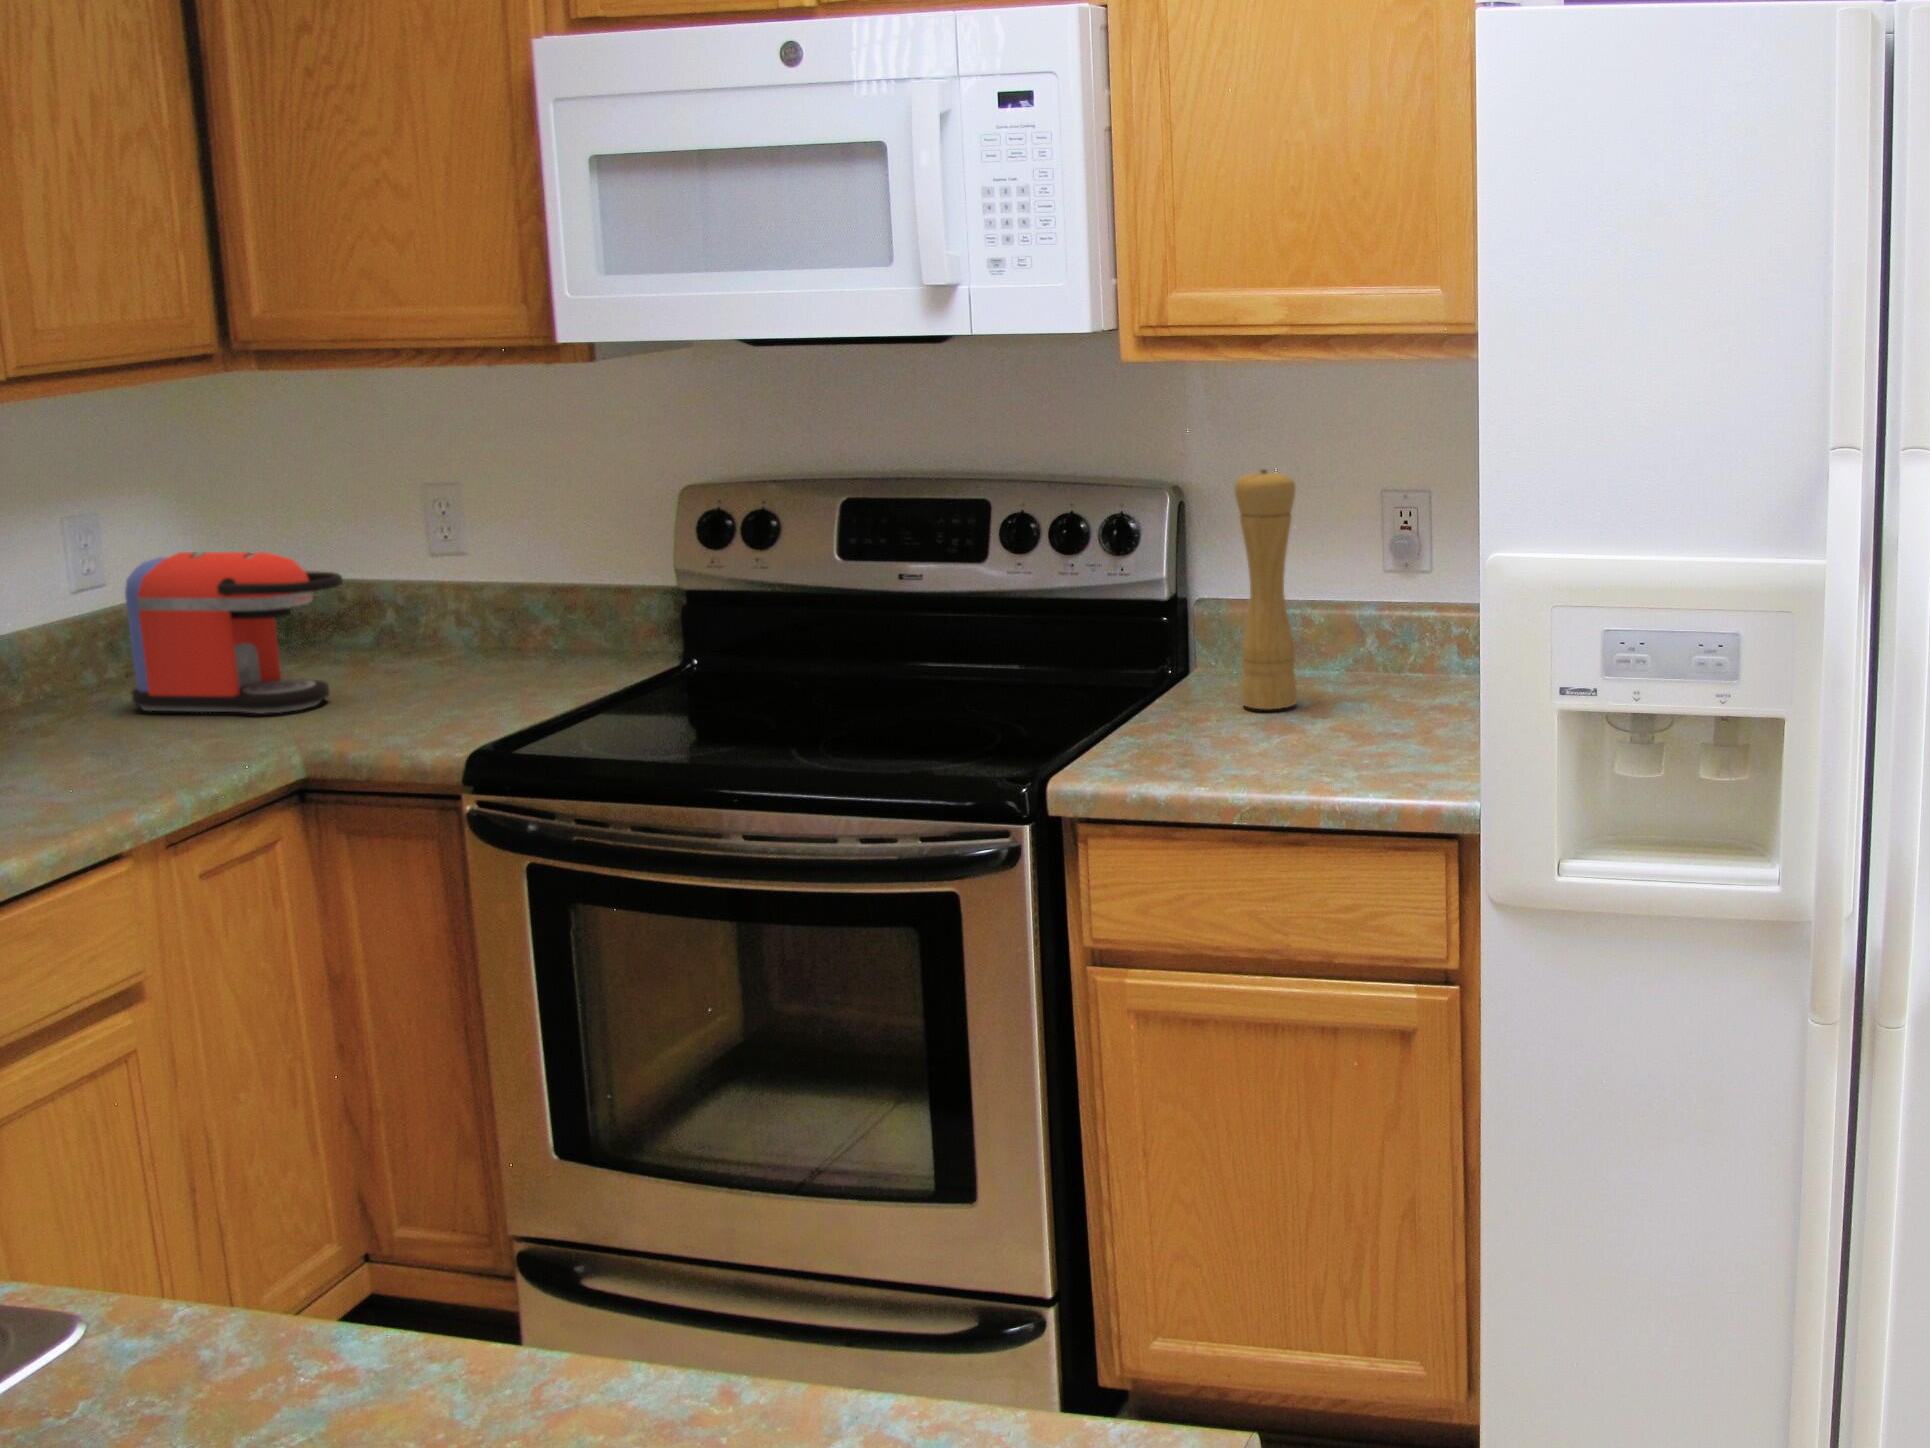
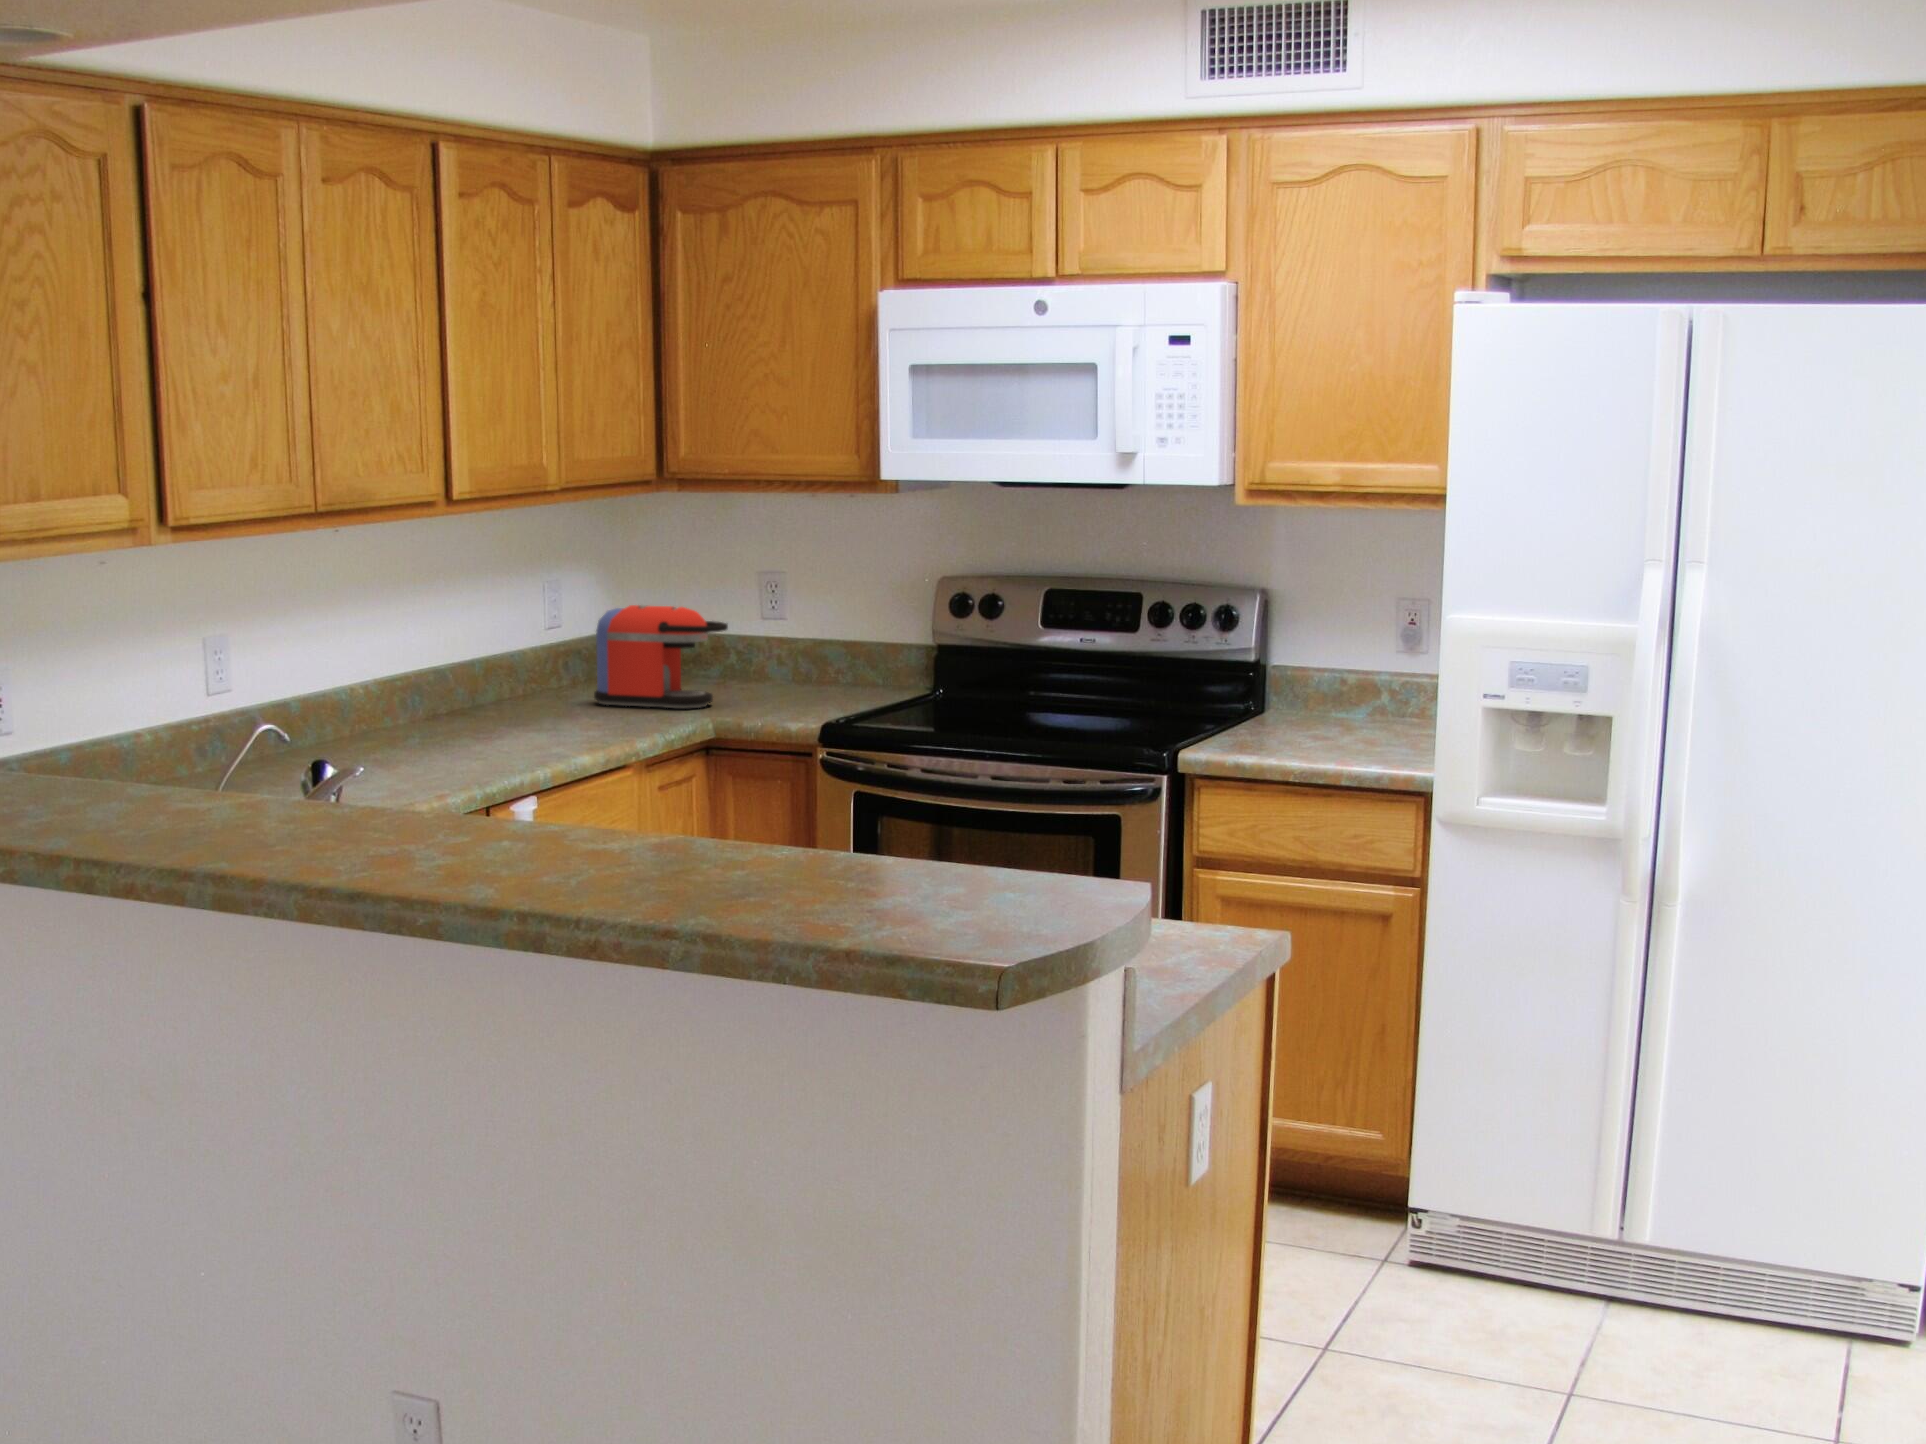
pepper mill: present [1235,469,1297,709] -> none [1303,573,1346,730]

